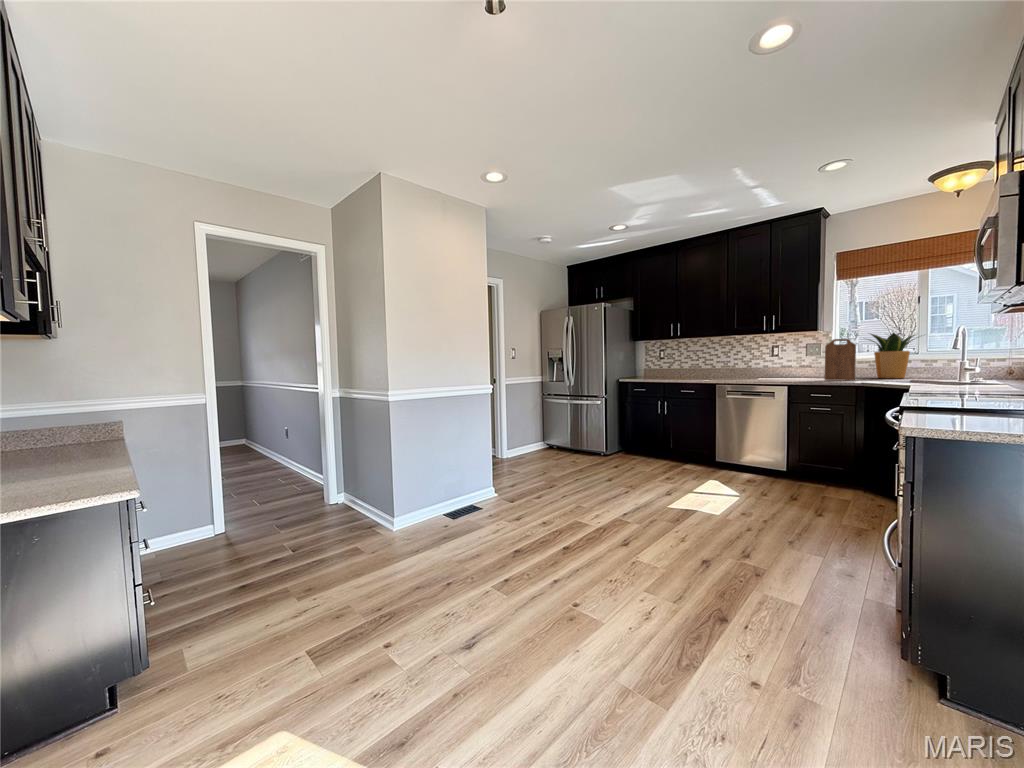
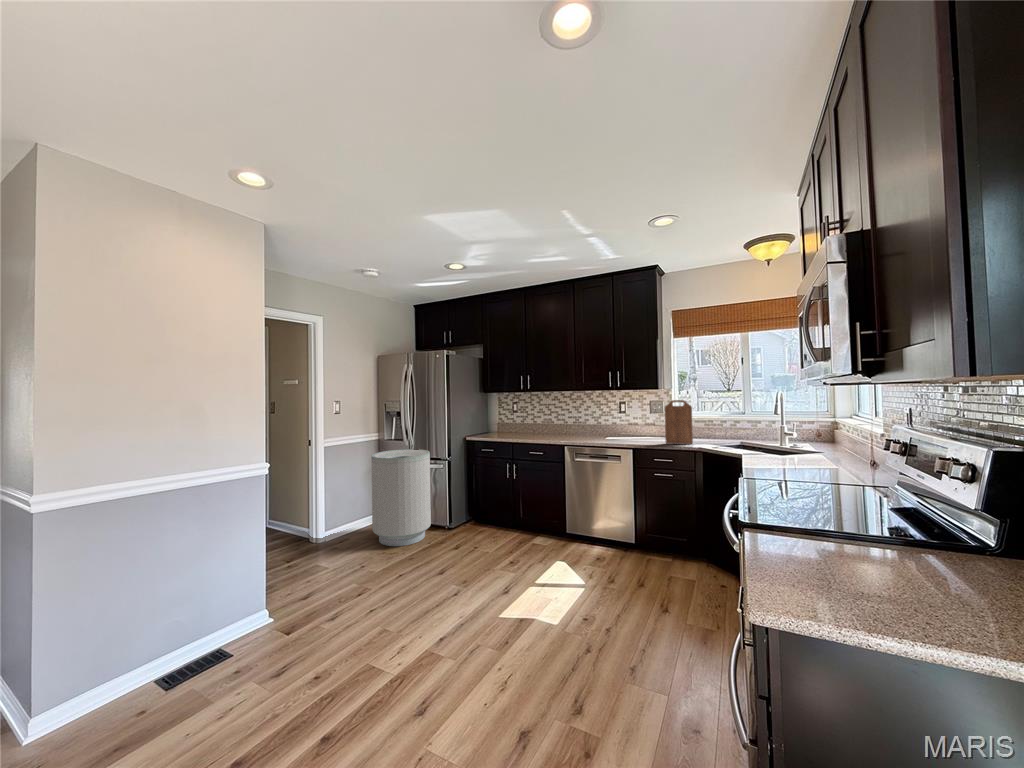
potted plant: present [868,333,915,378] -> none [698,393,750,439]
trash can: none [542,389,590,464] -> present [371,449,431,546]

